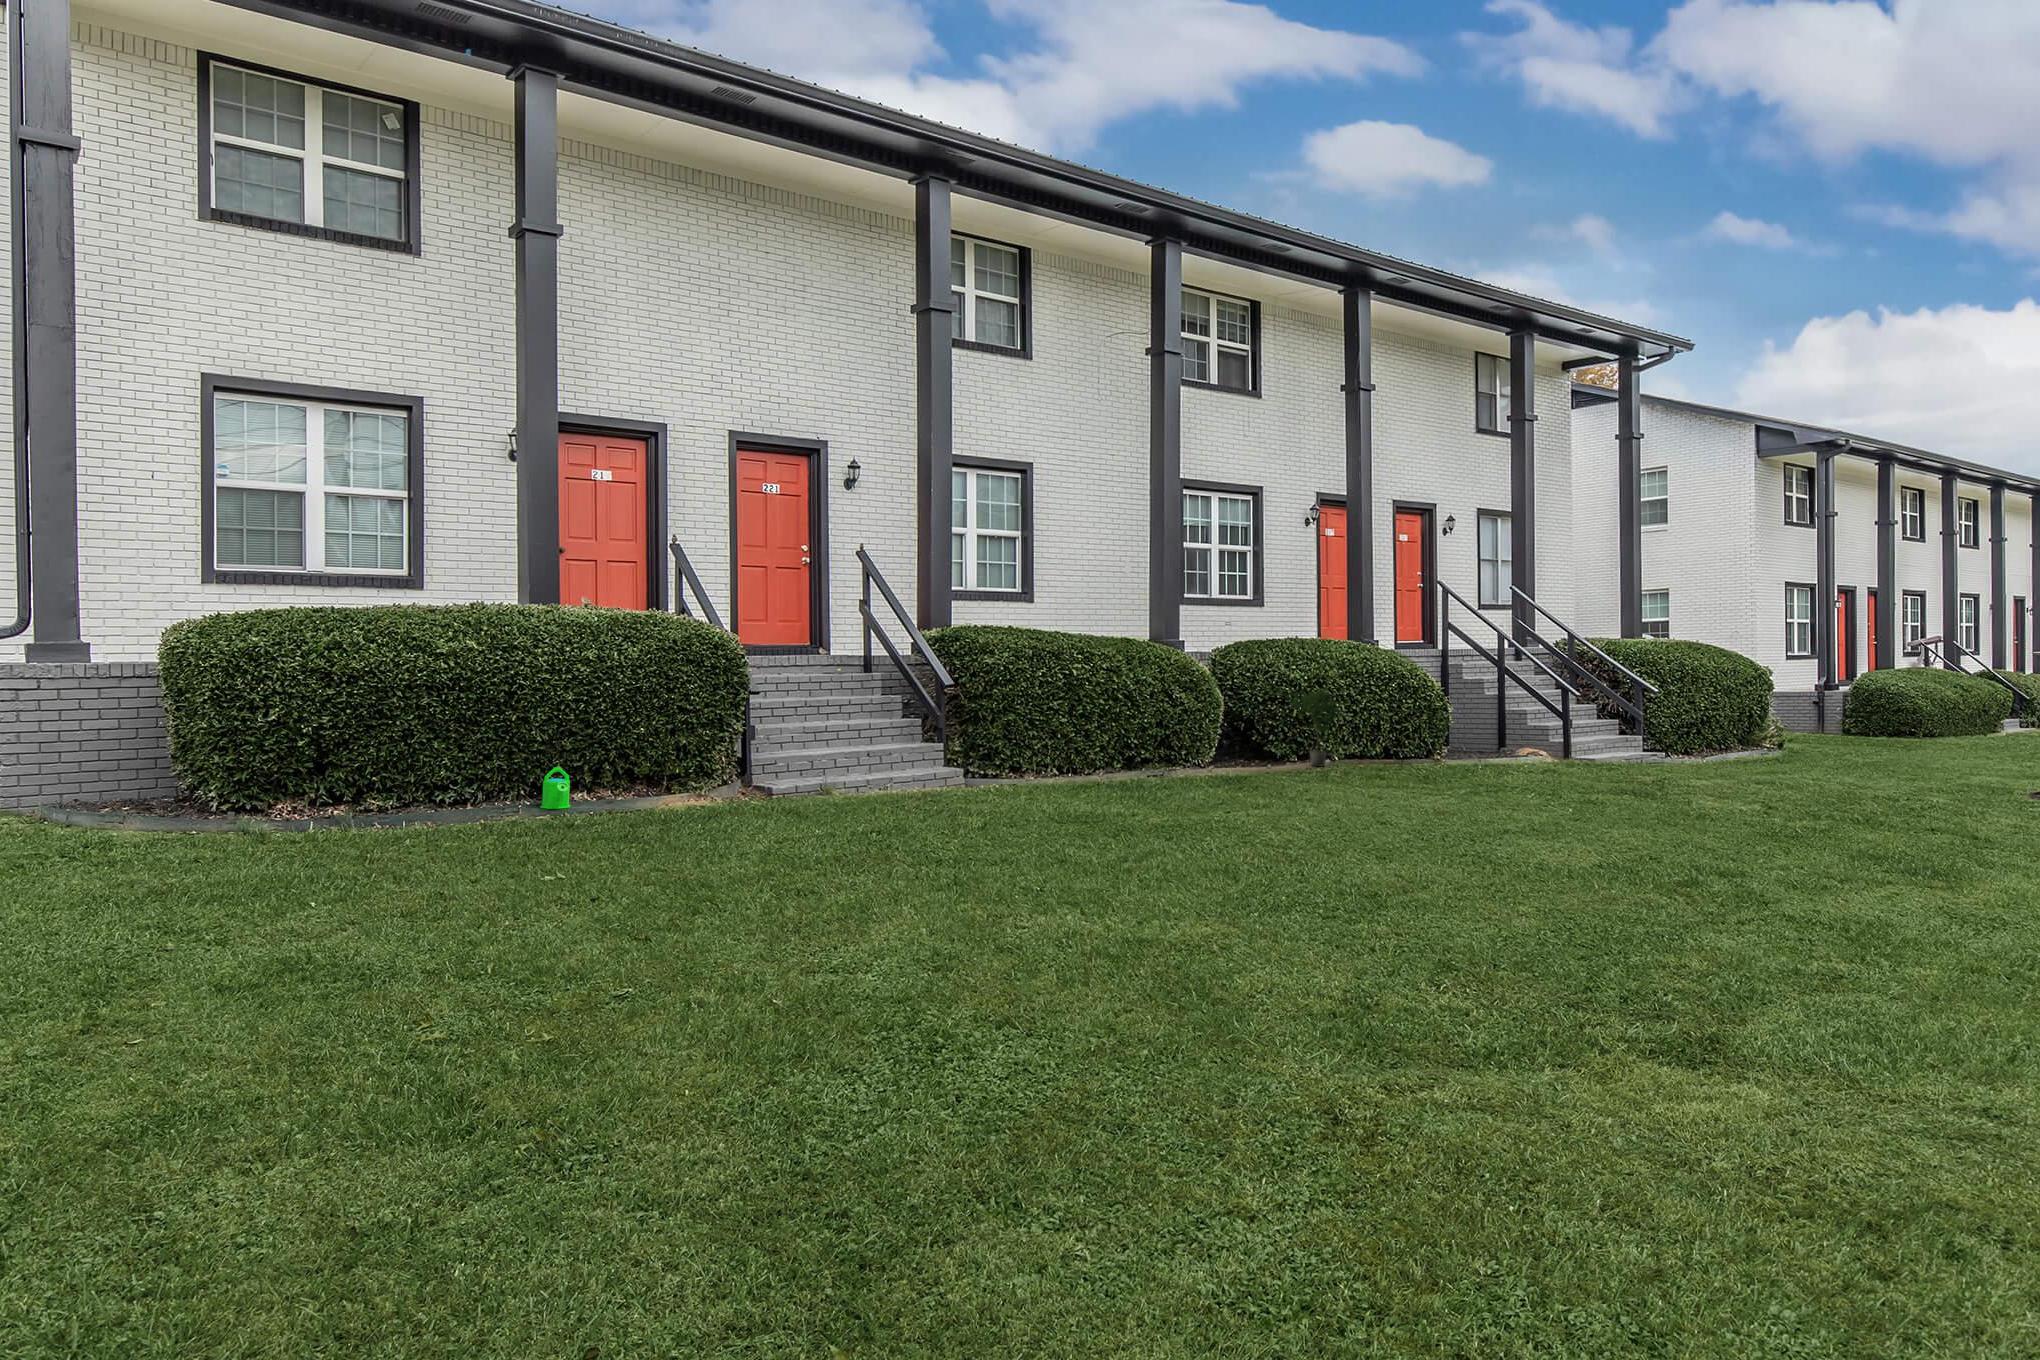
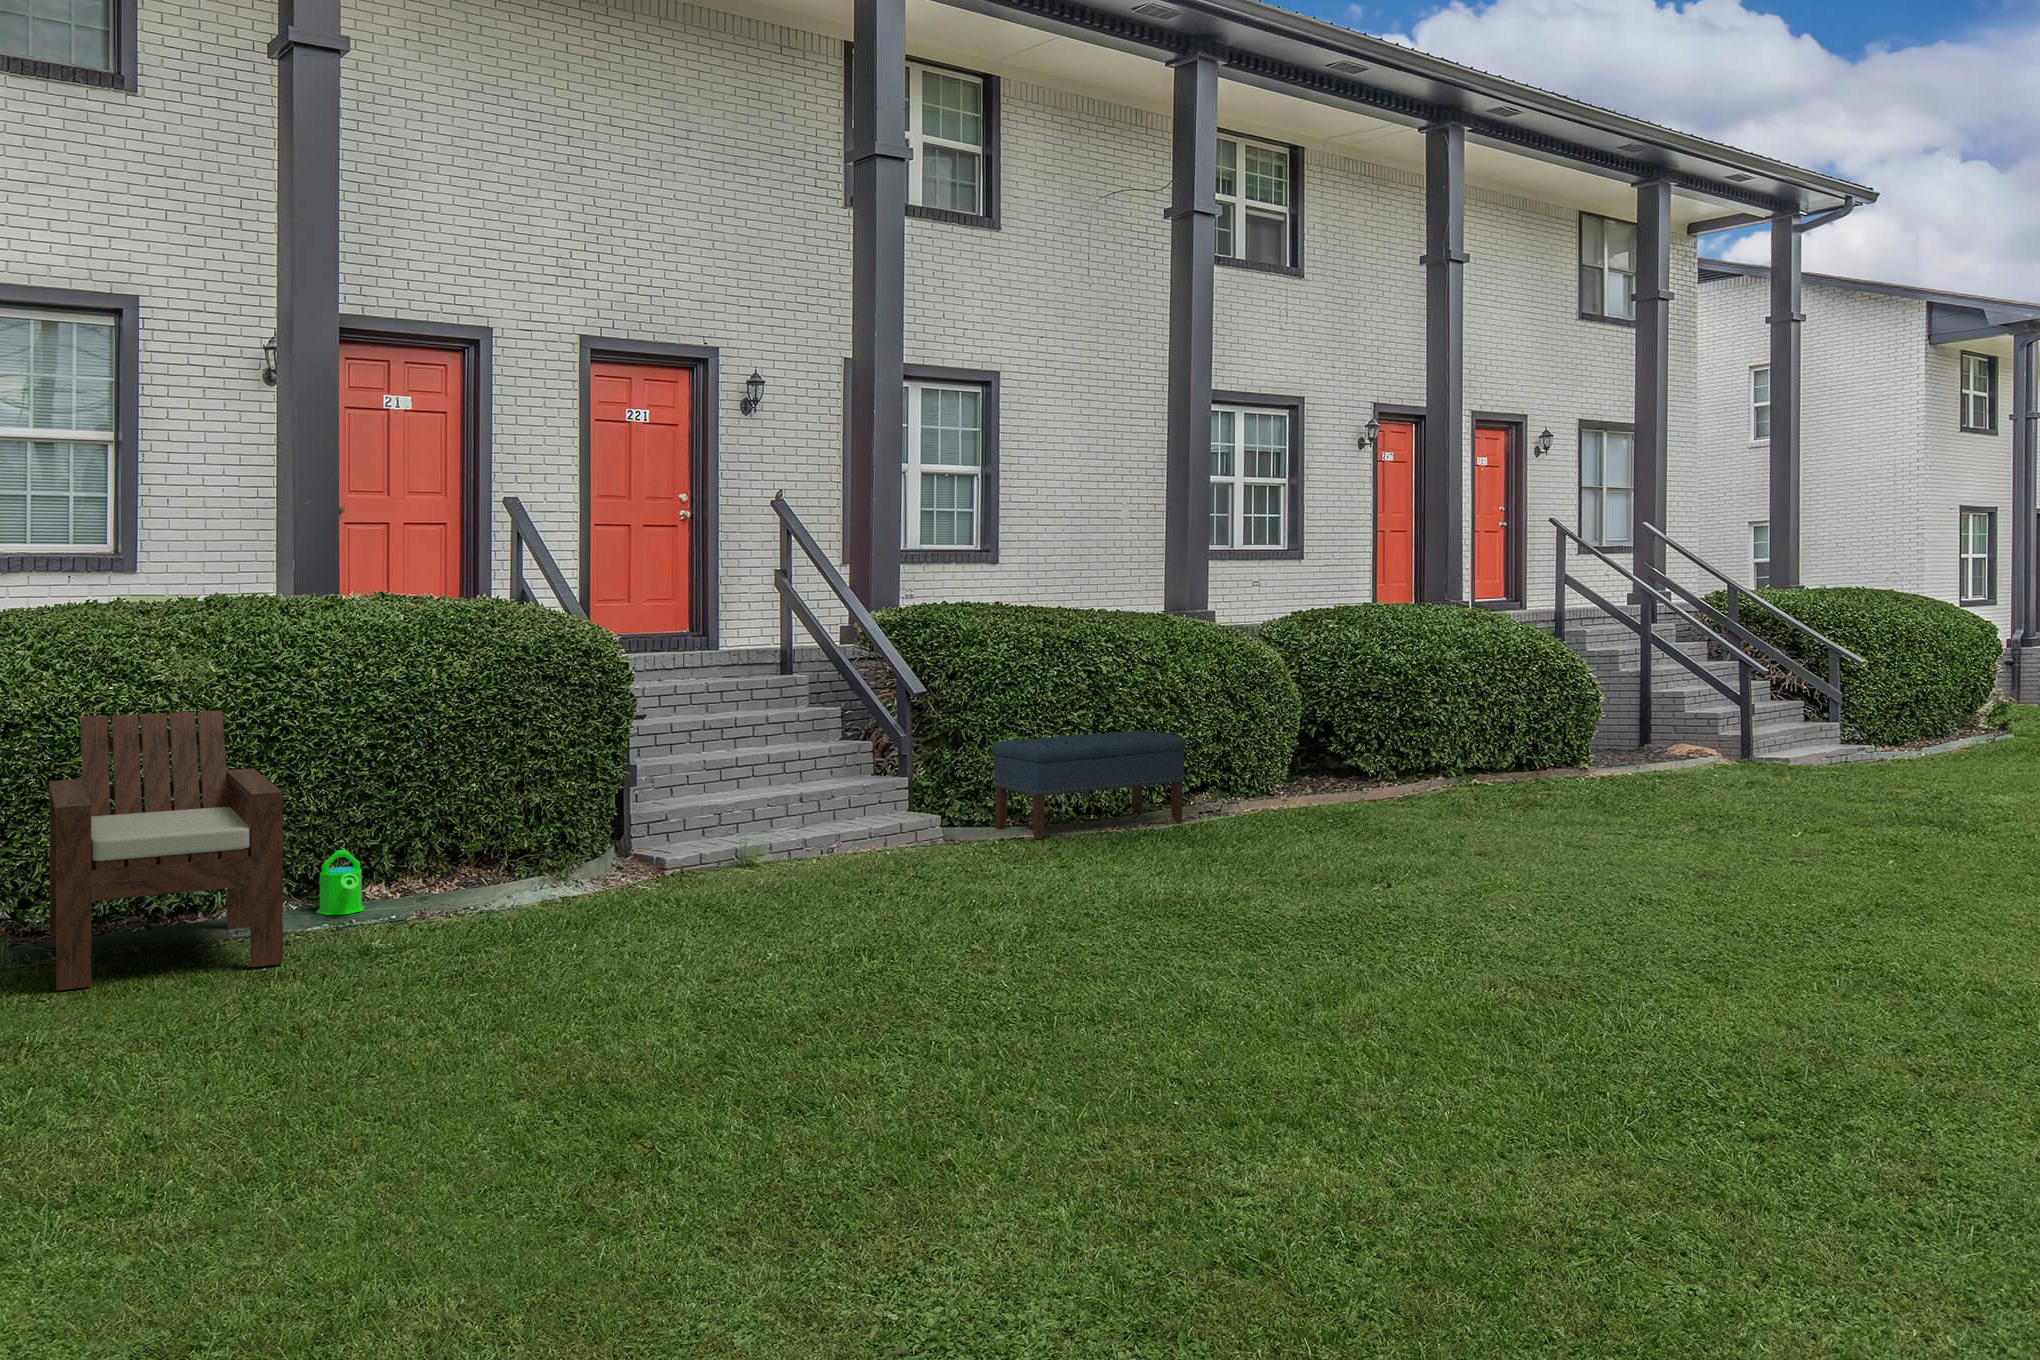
chair: none [373,673,527,838] -> present [49,711,283,990]
potted plant: present [1290,689,1339,766] -> none [1389,679,1462,790]
bench: none [998,715,1134,785] -> present [991,730,1186,839]

